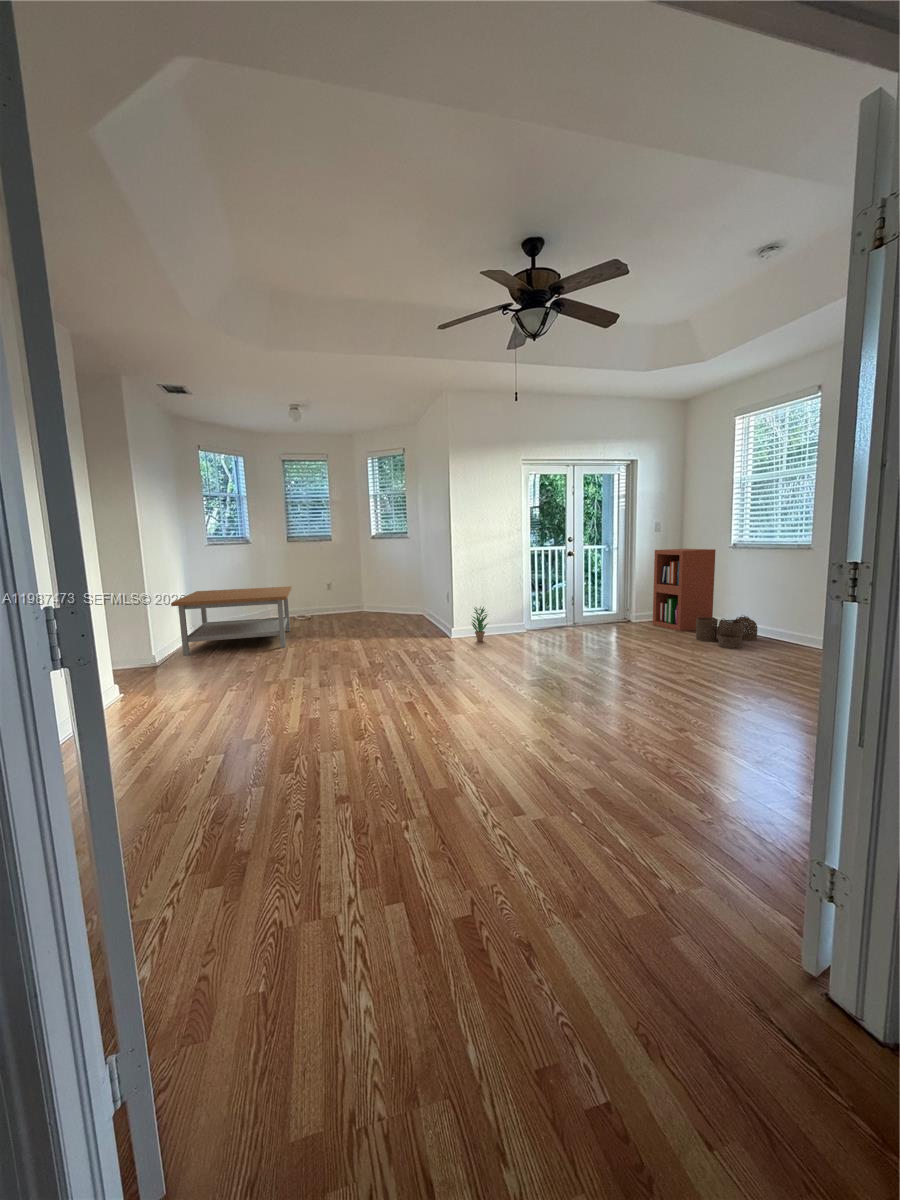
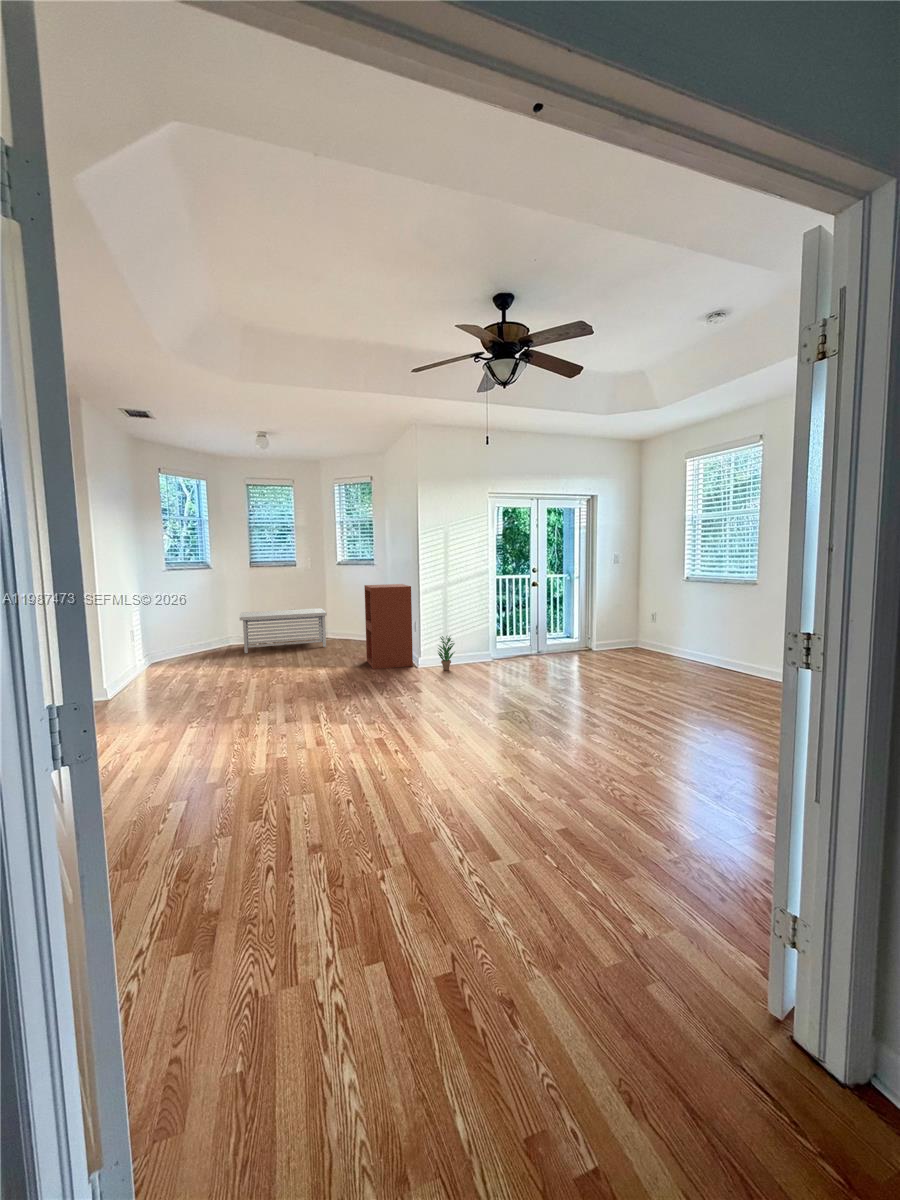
bookshelf: present [653,549,716,631] -> present [364,584,413,669]
storage bench: none [281,583,364,626] -> present [239,608,327,653]
coffee table: present [171,586,292,656] -> none [123,613,251,688]
woven basket: present [696,614,757,649] -> none [655,643,712,678]

